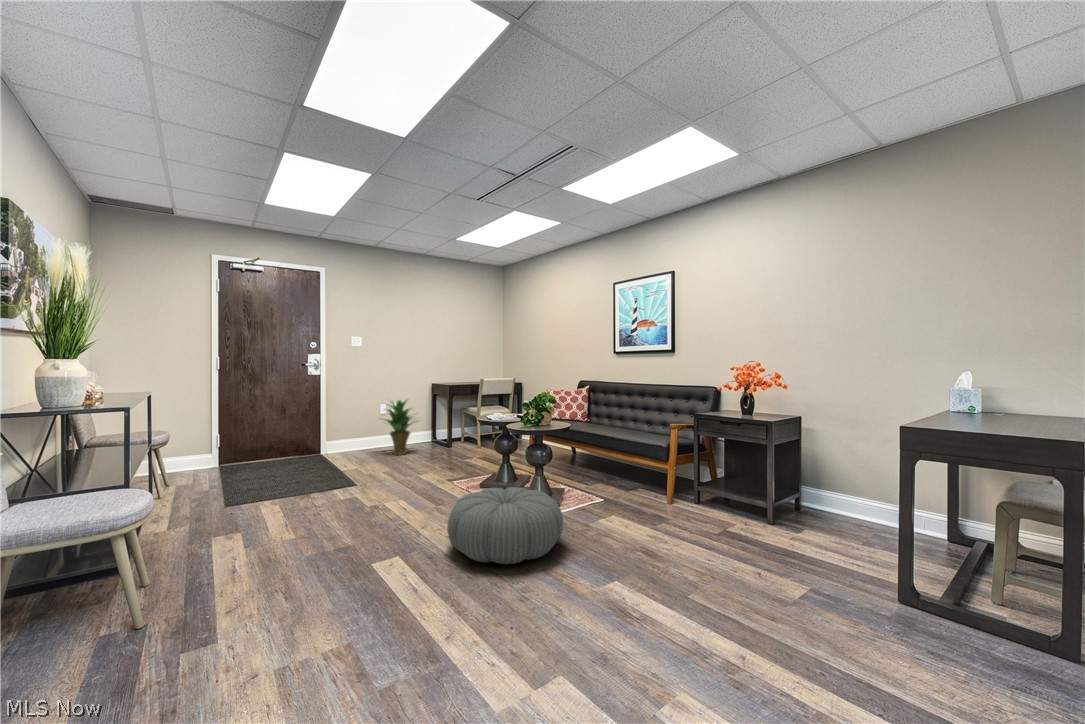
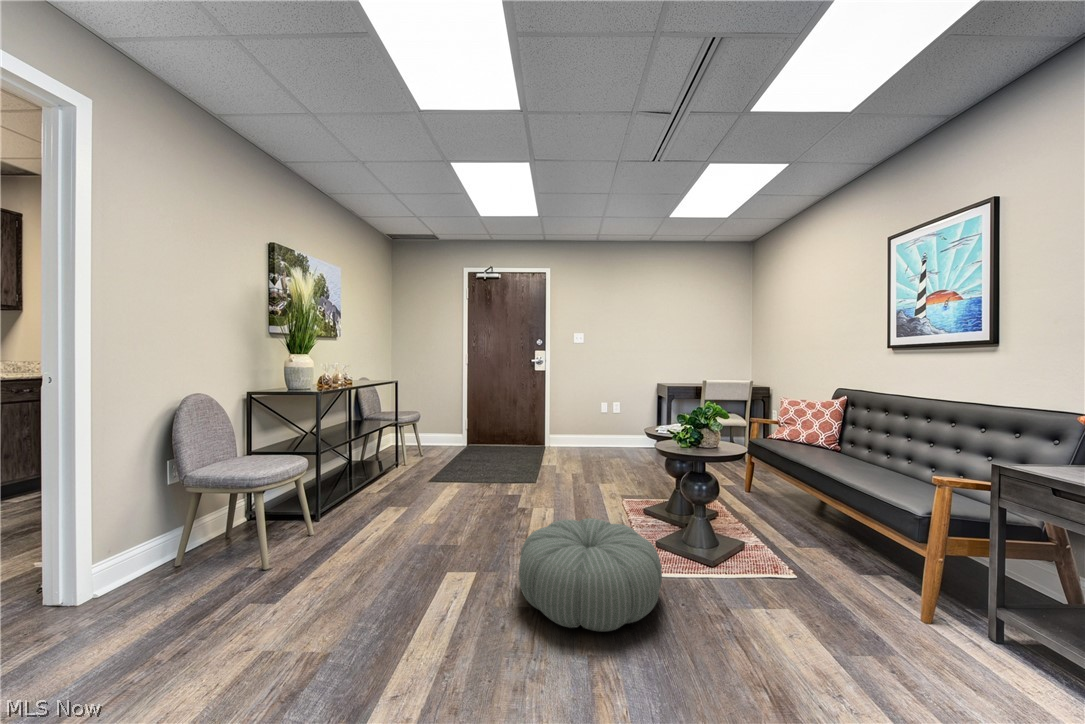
potted plant: present [384,400,418,455] -> none [593,397,636,454]

